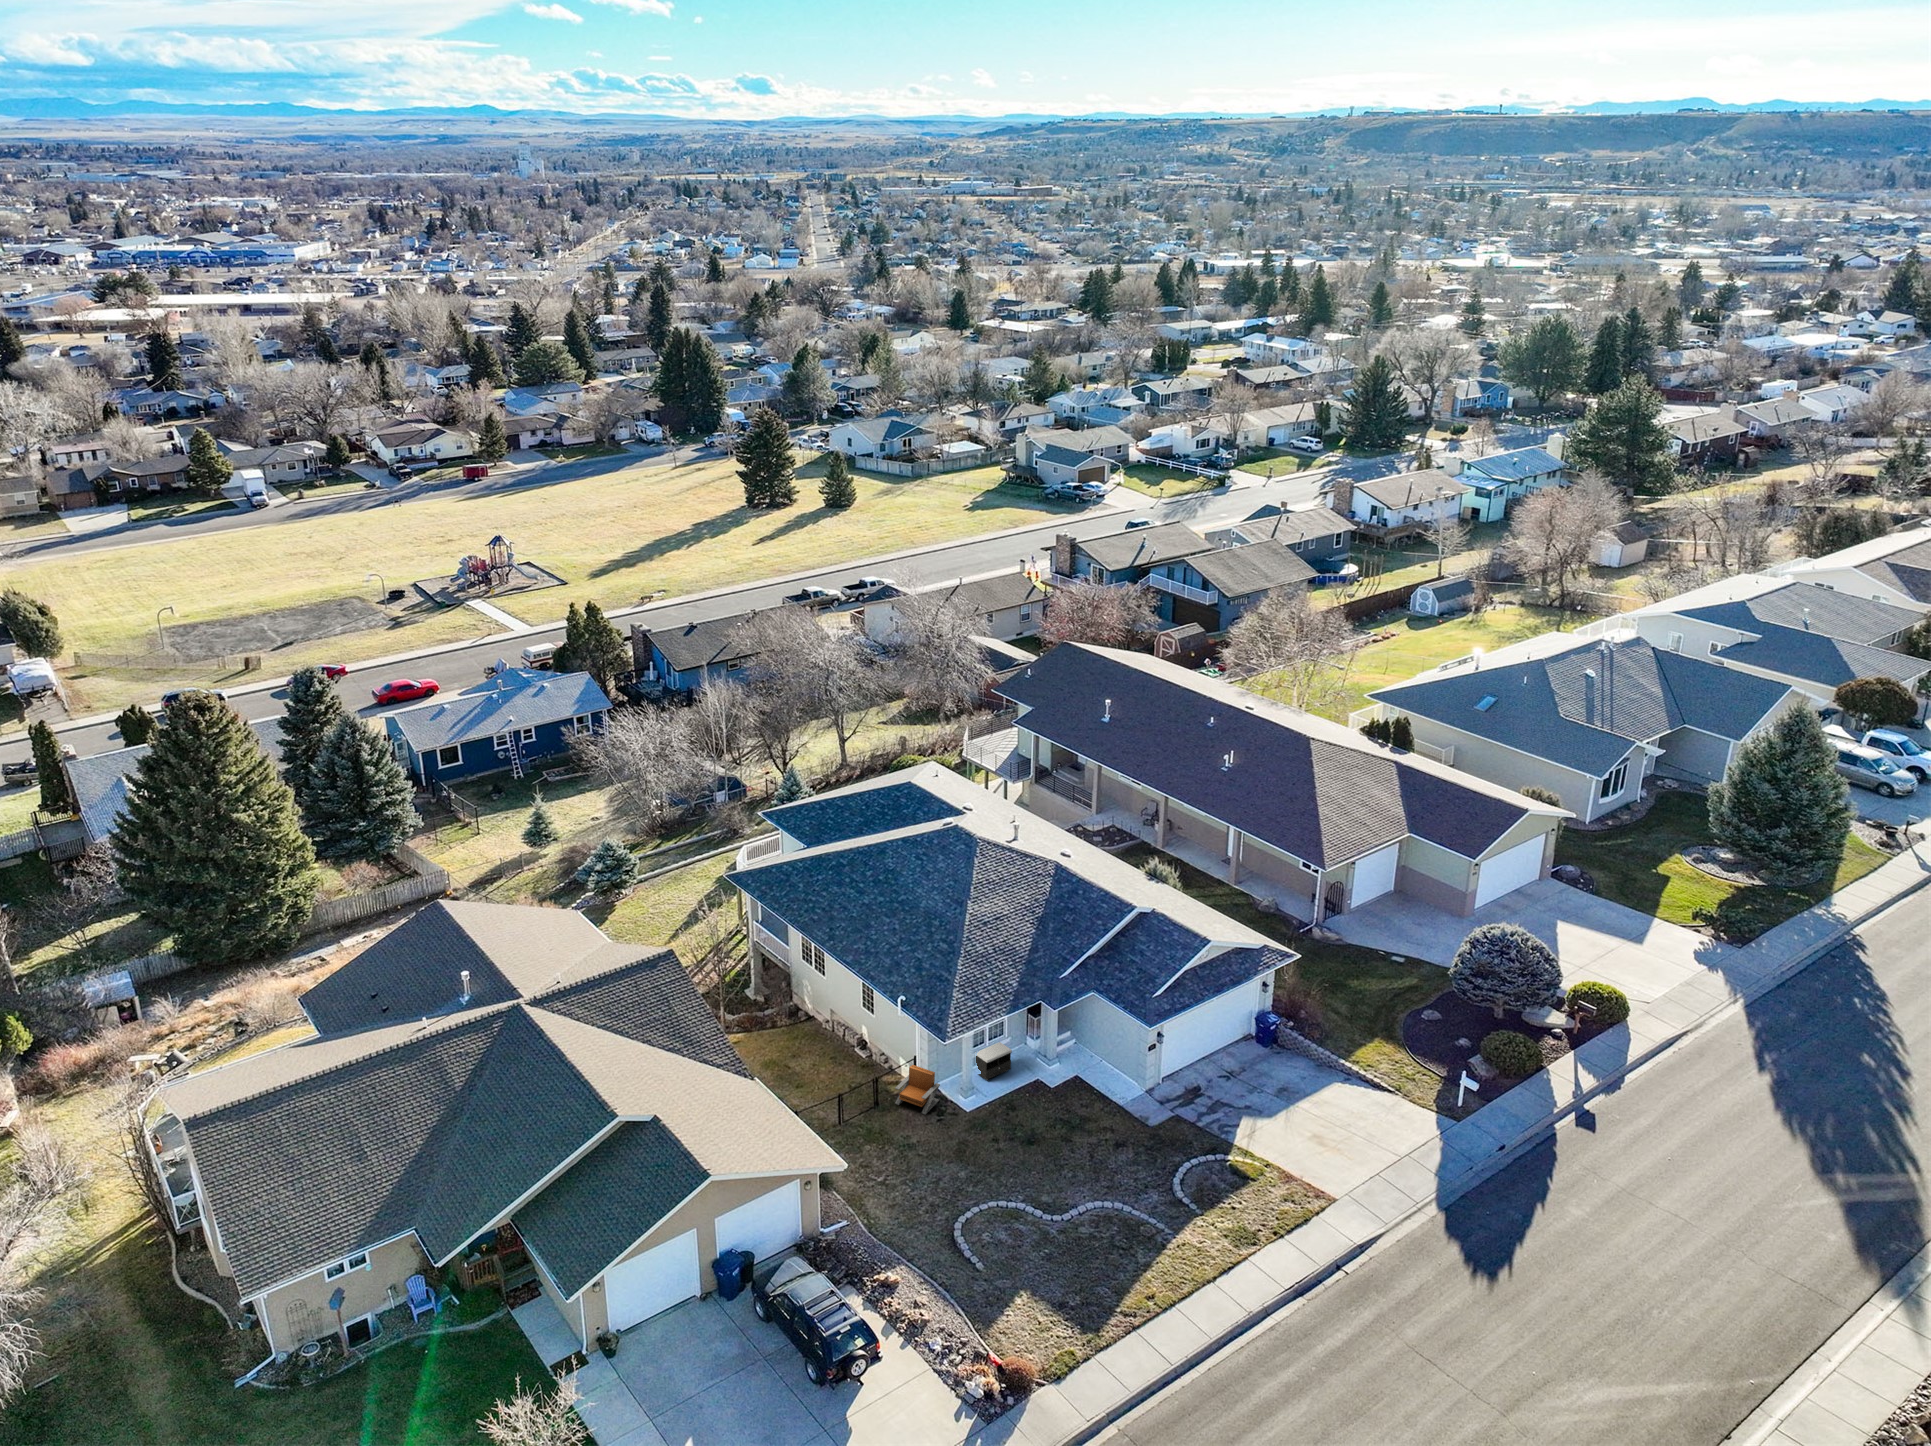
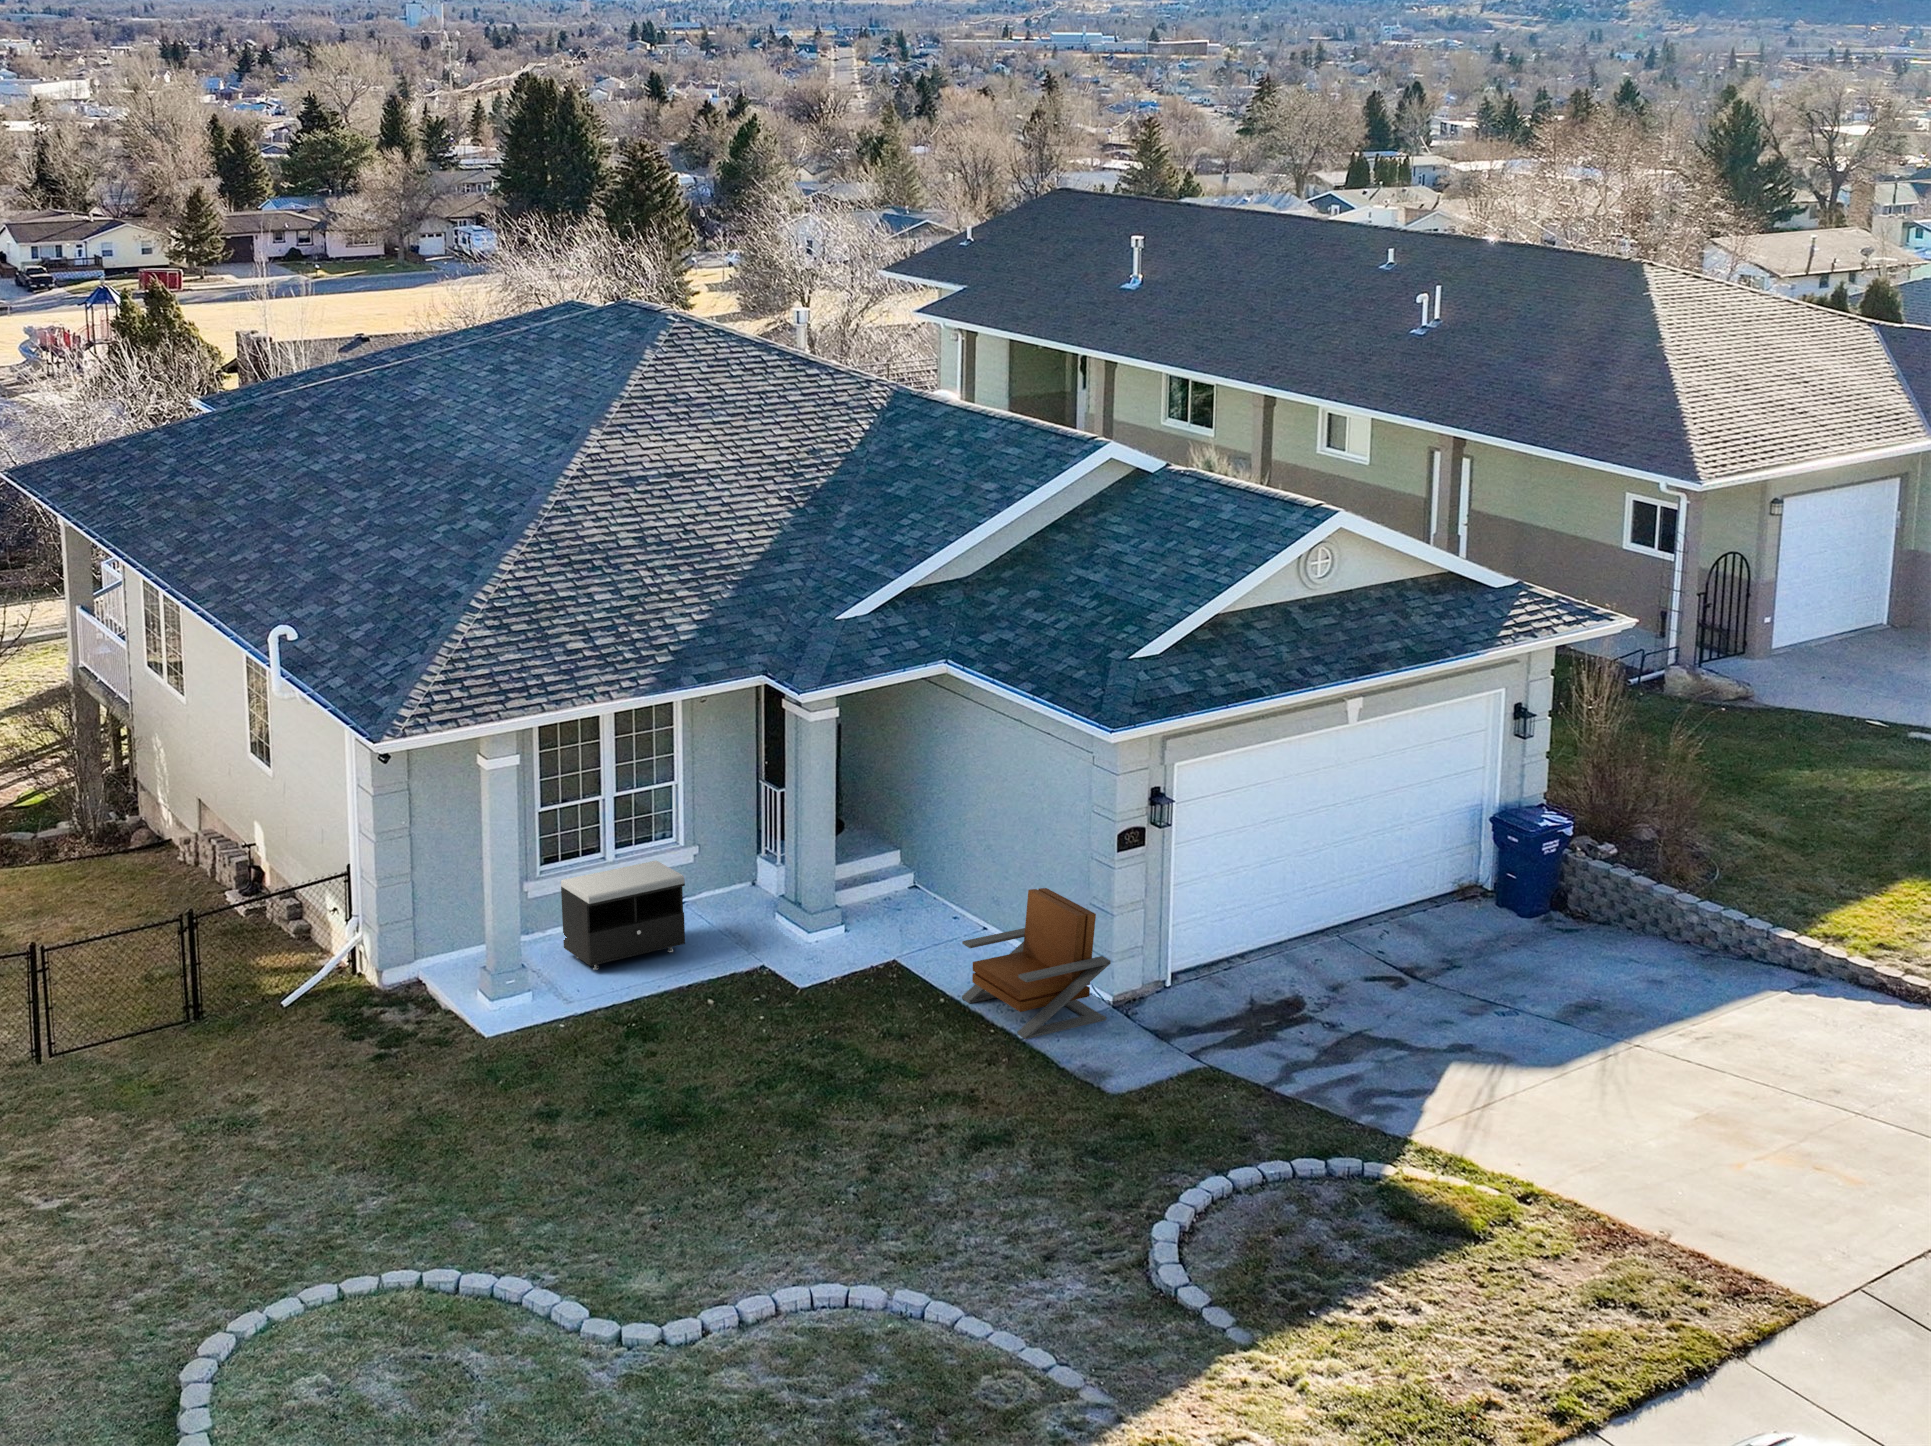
lounge chair: present [895,1065,940,1114] -> present [962,888,1111,1039]

